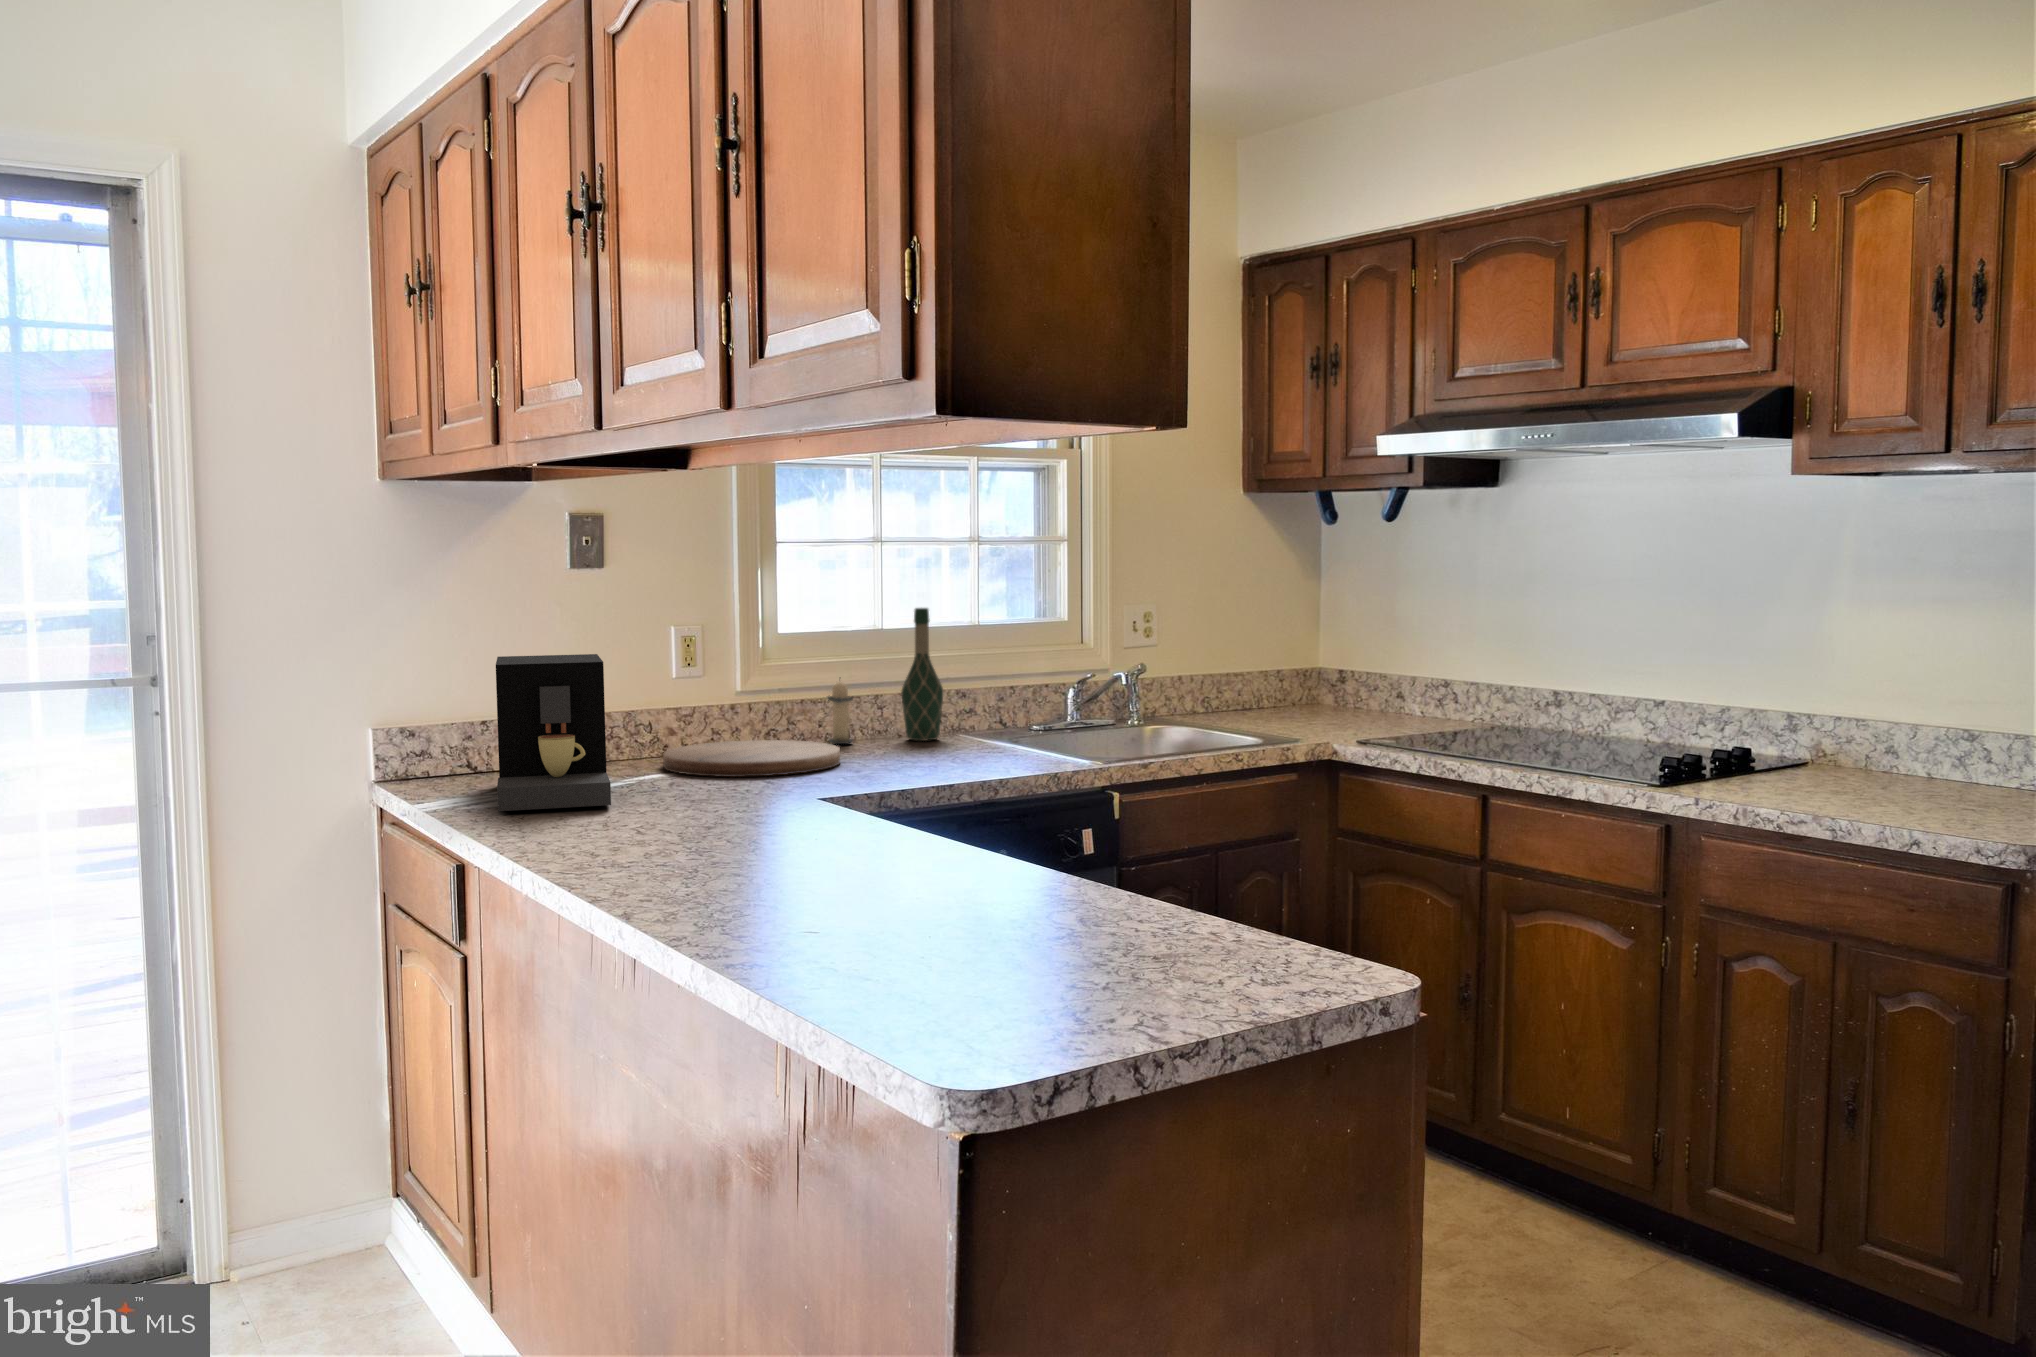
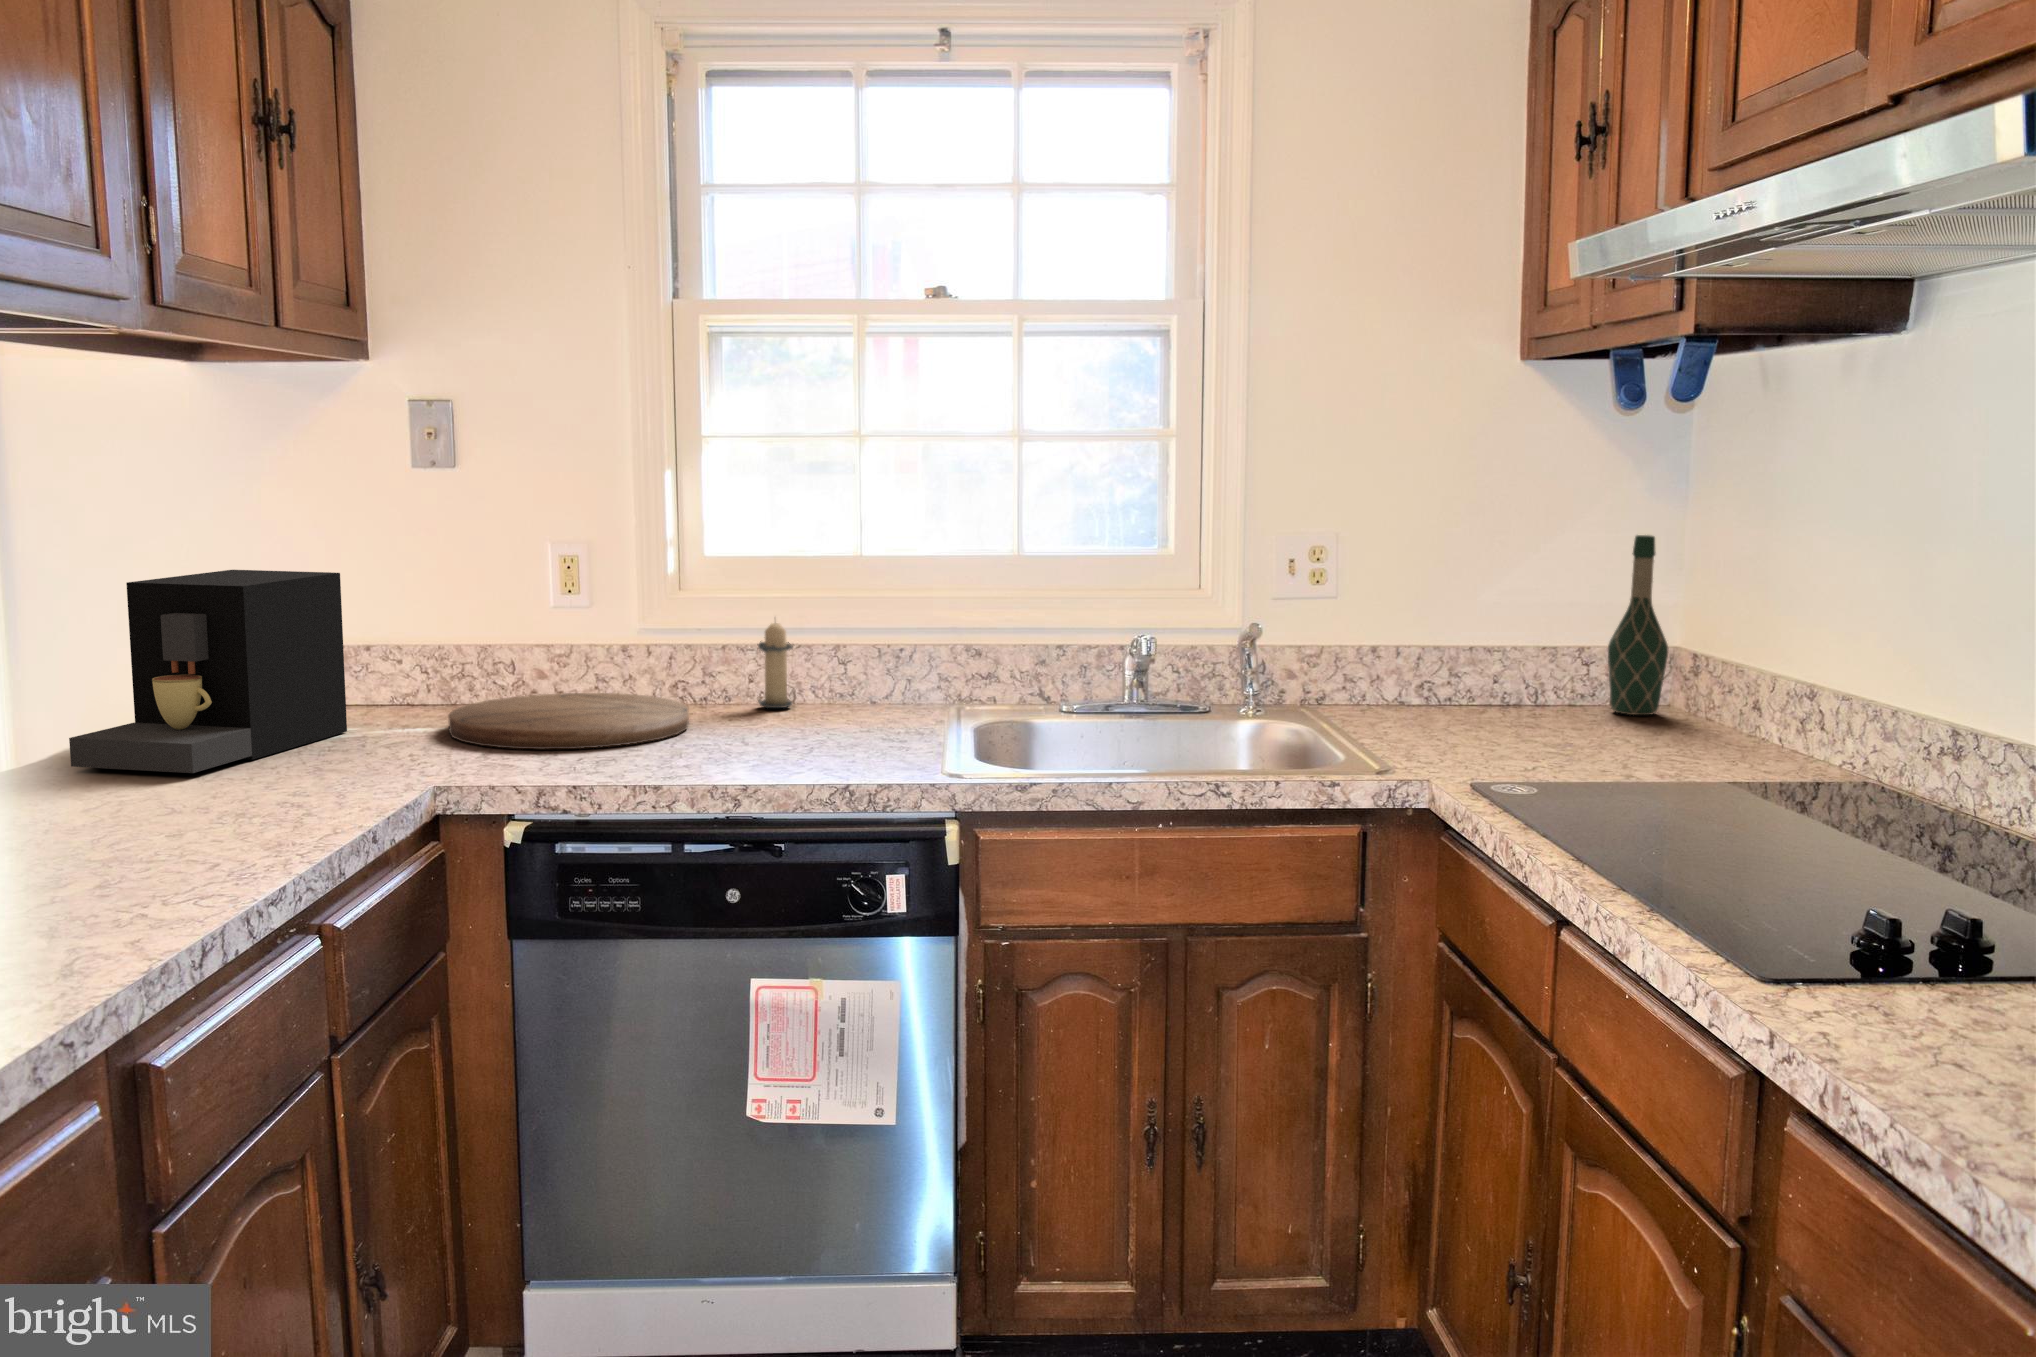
wine bottle: present [901,608,943,741] -> present [1608,535,1668,715]

